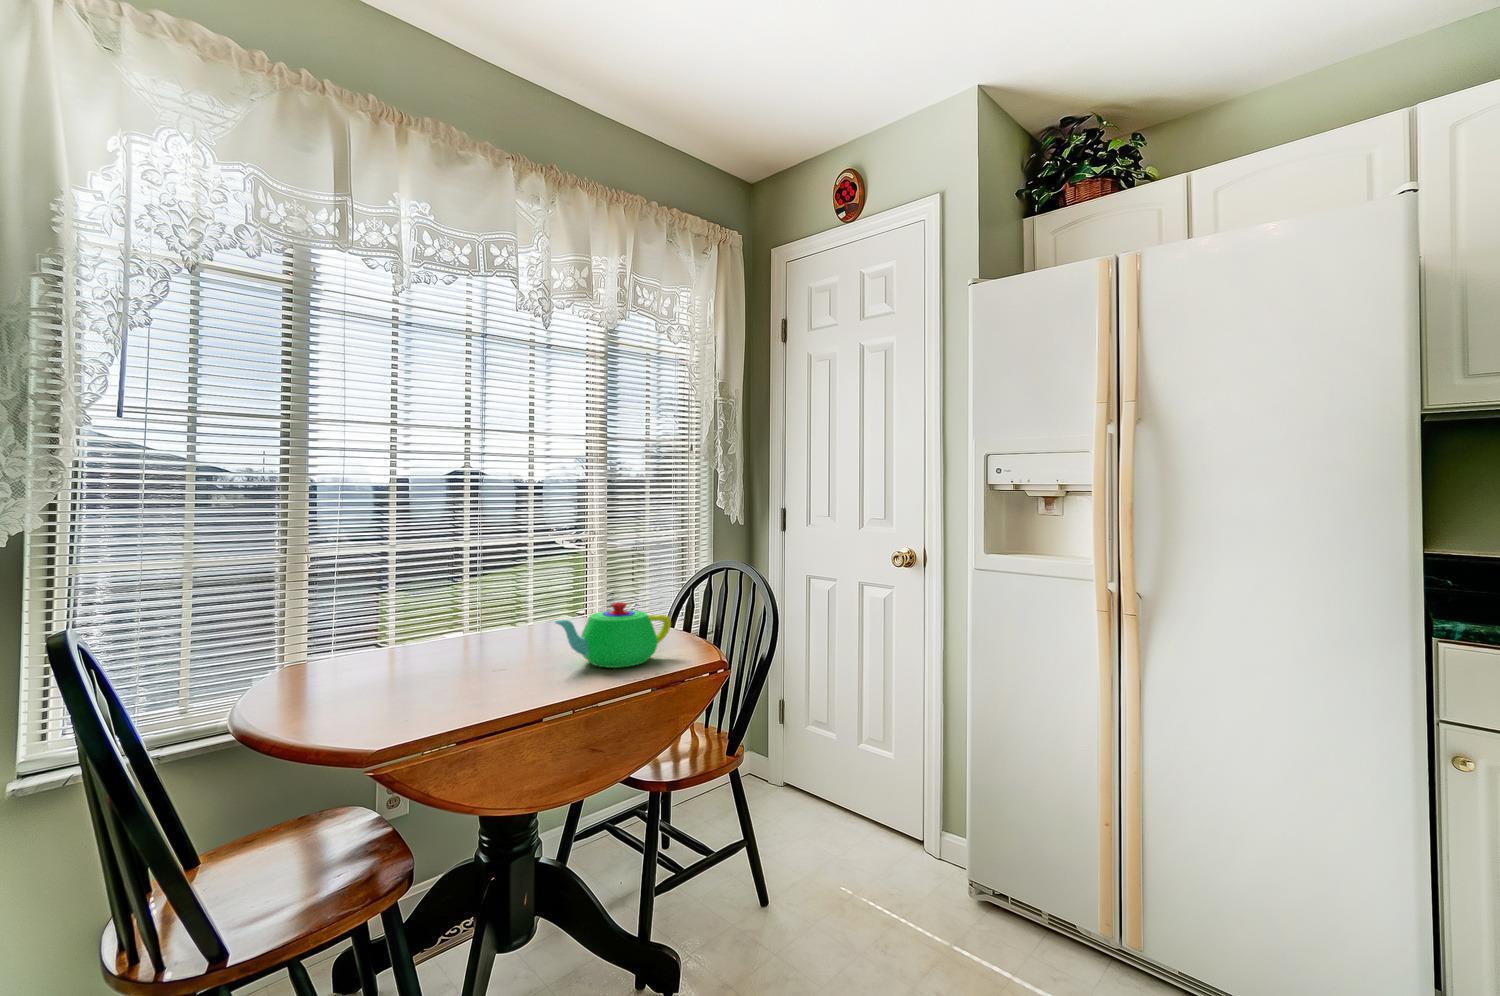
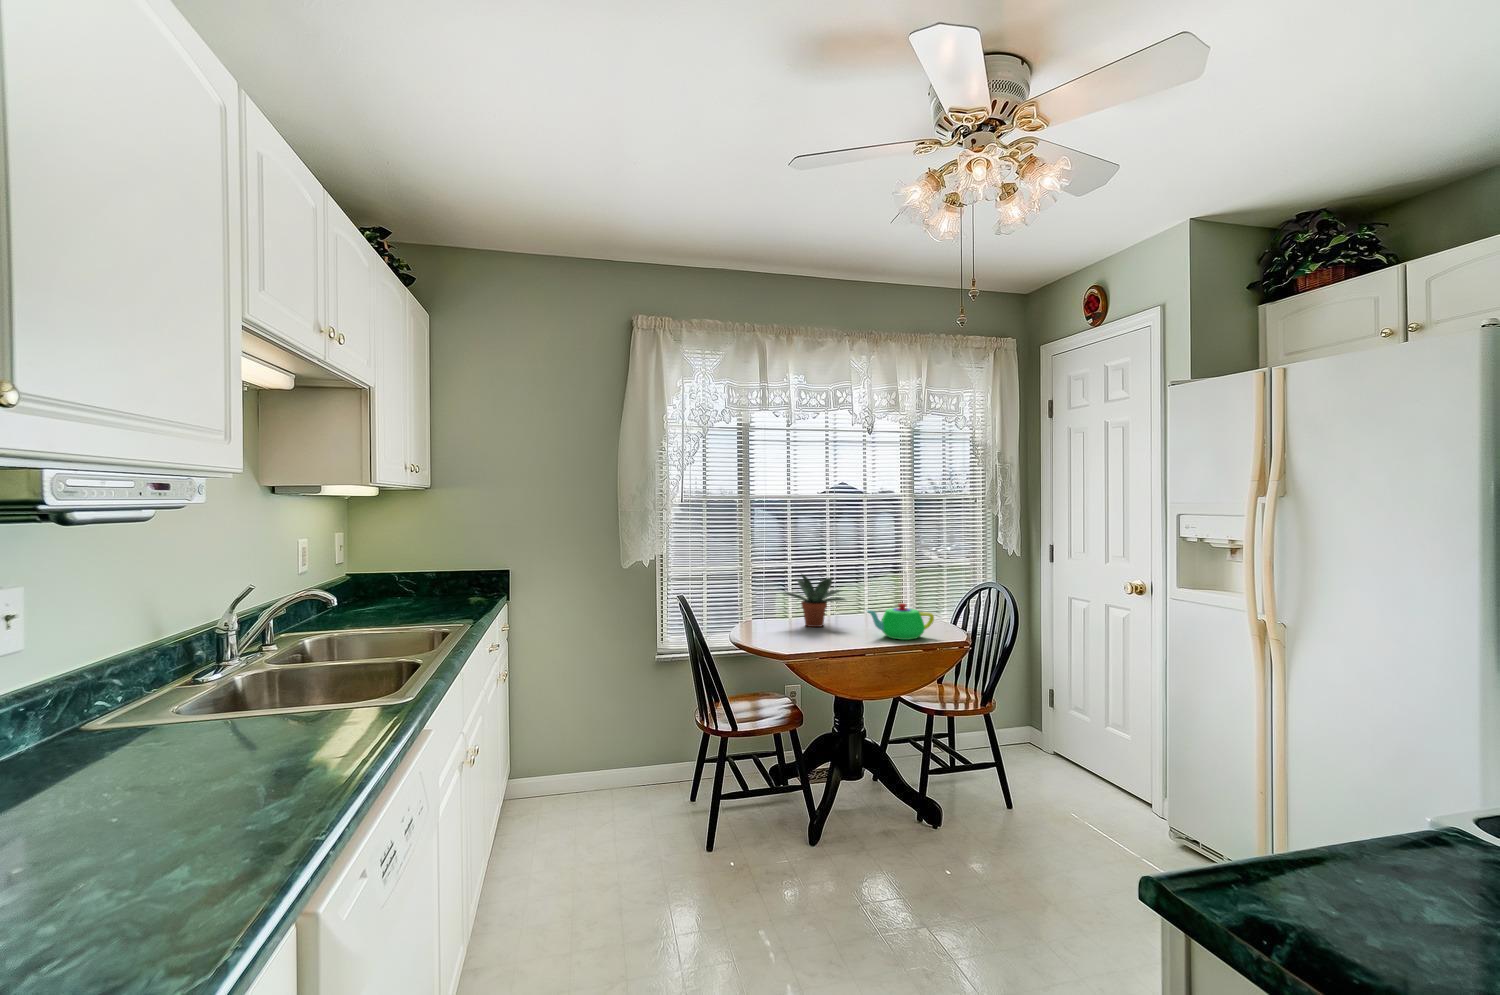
potted plant: none [374,558,513,660] -> present [783,574,845,627]

